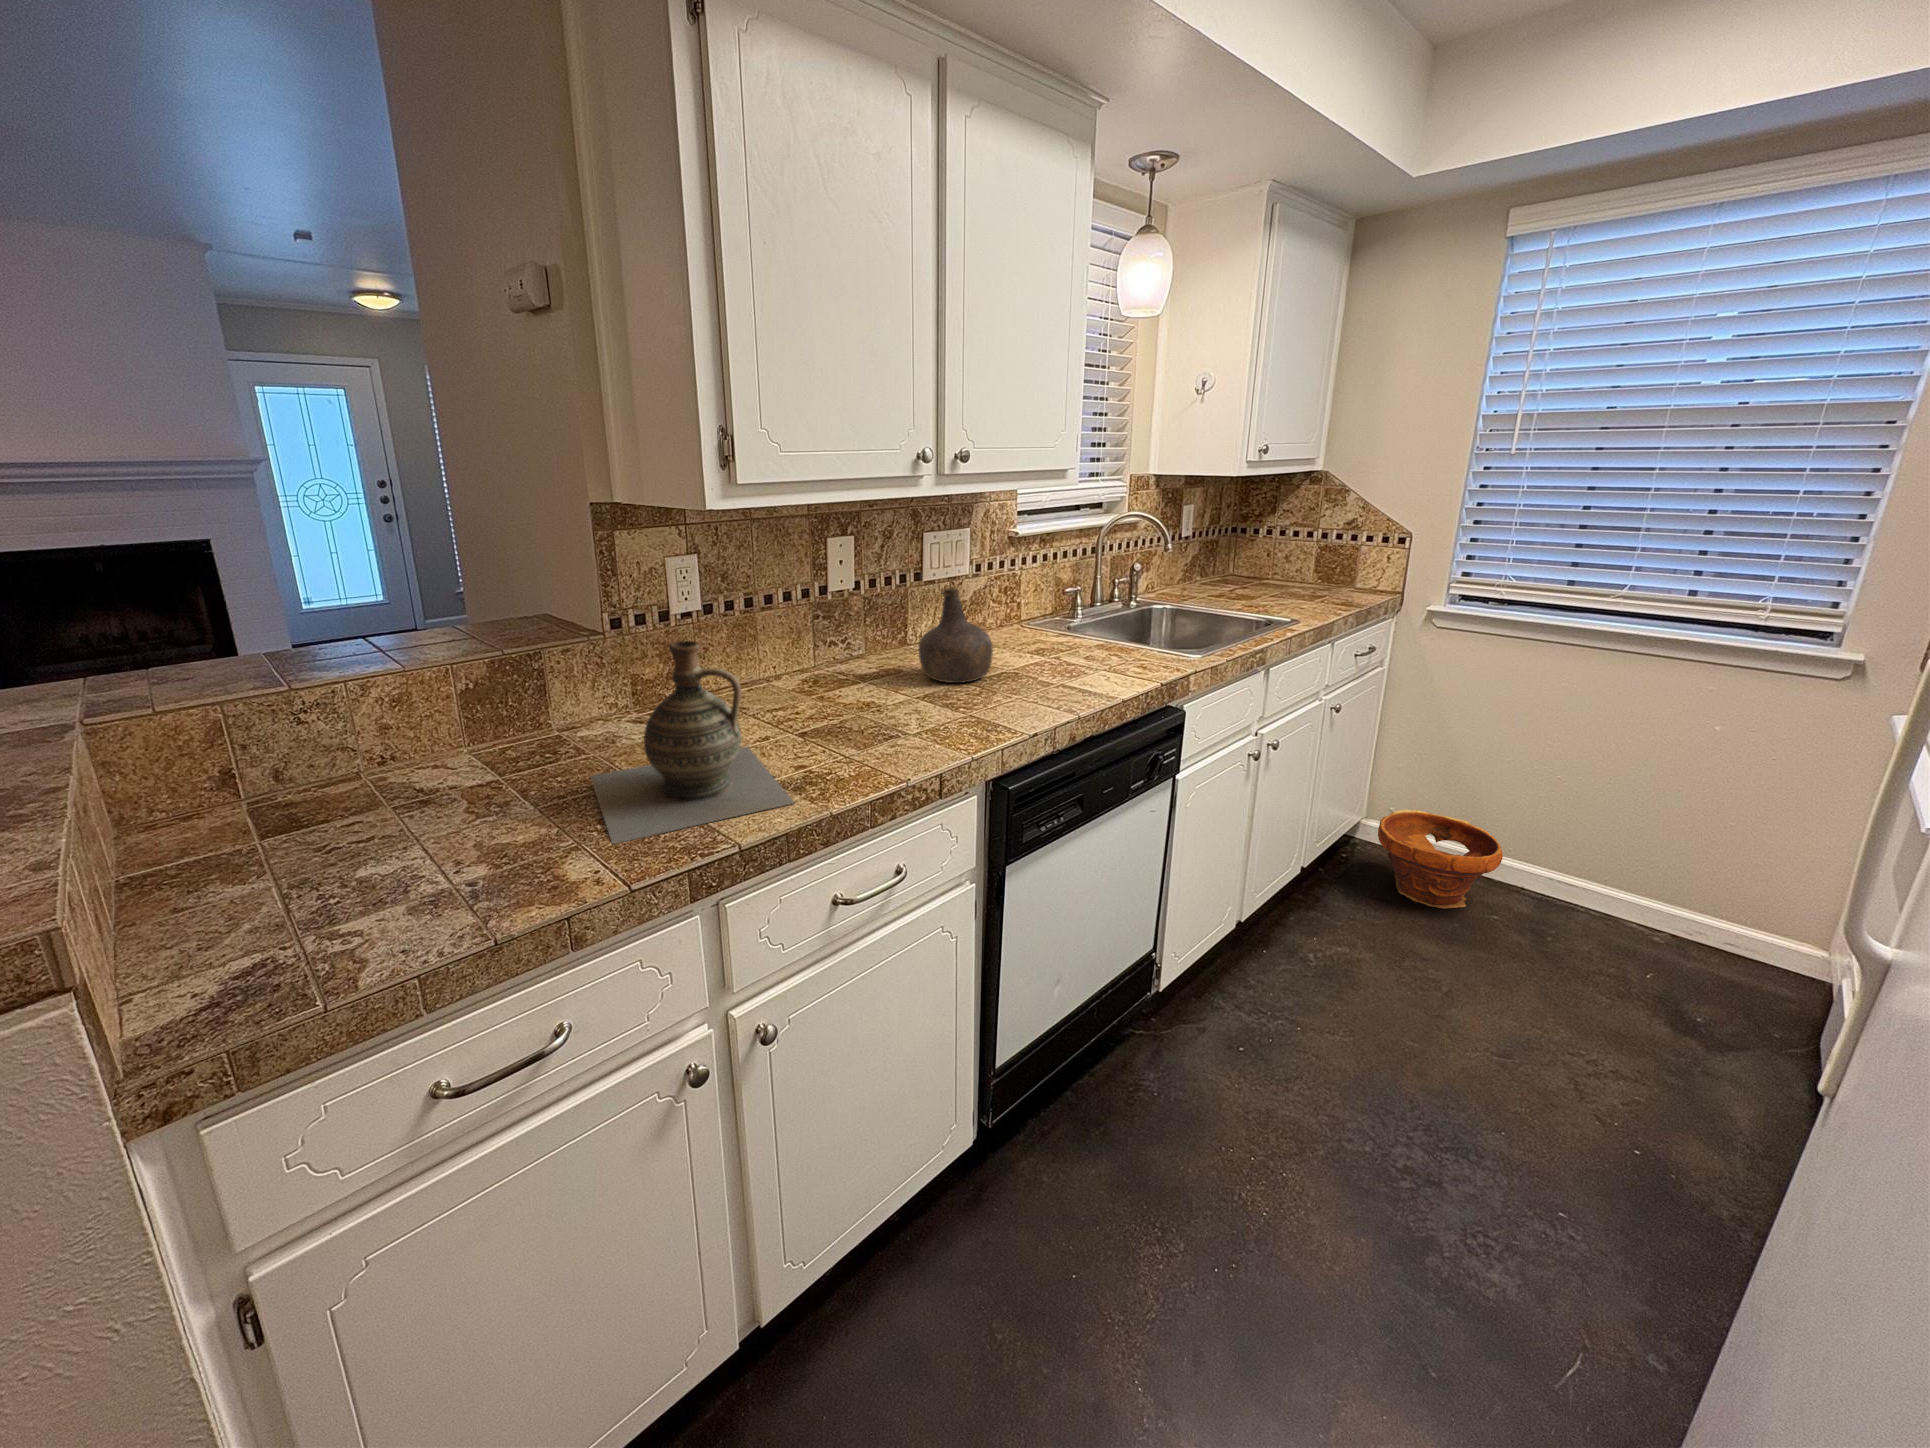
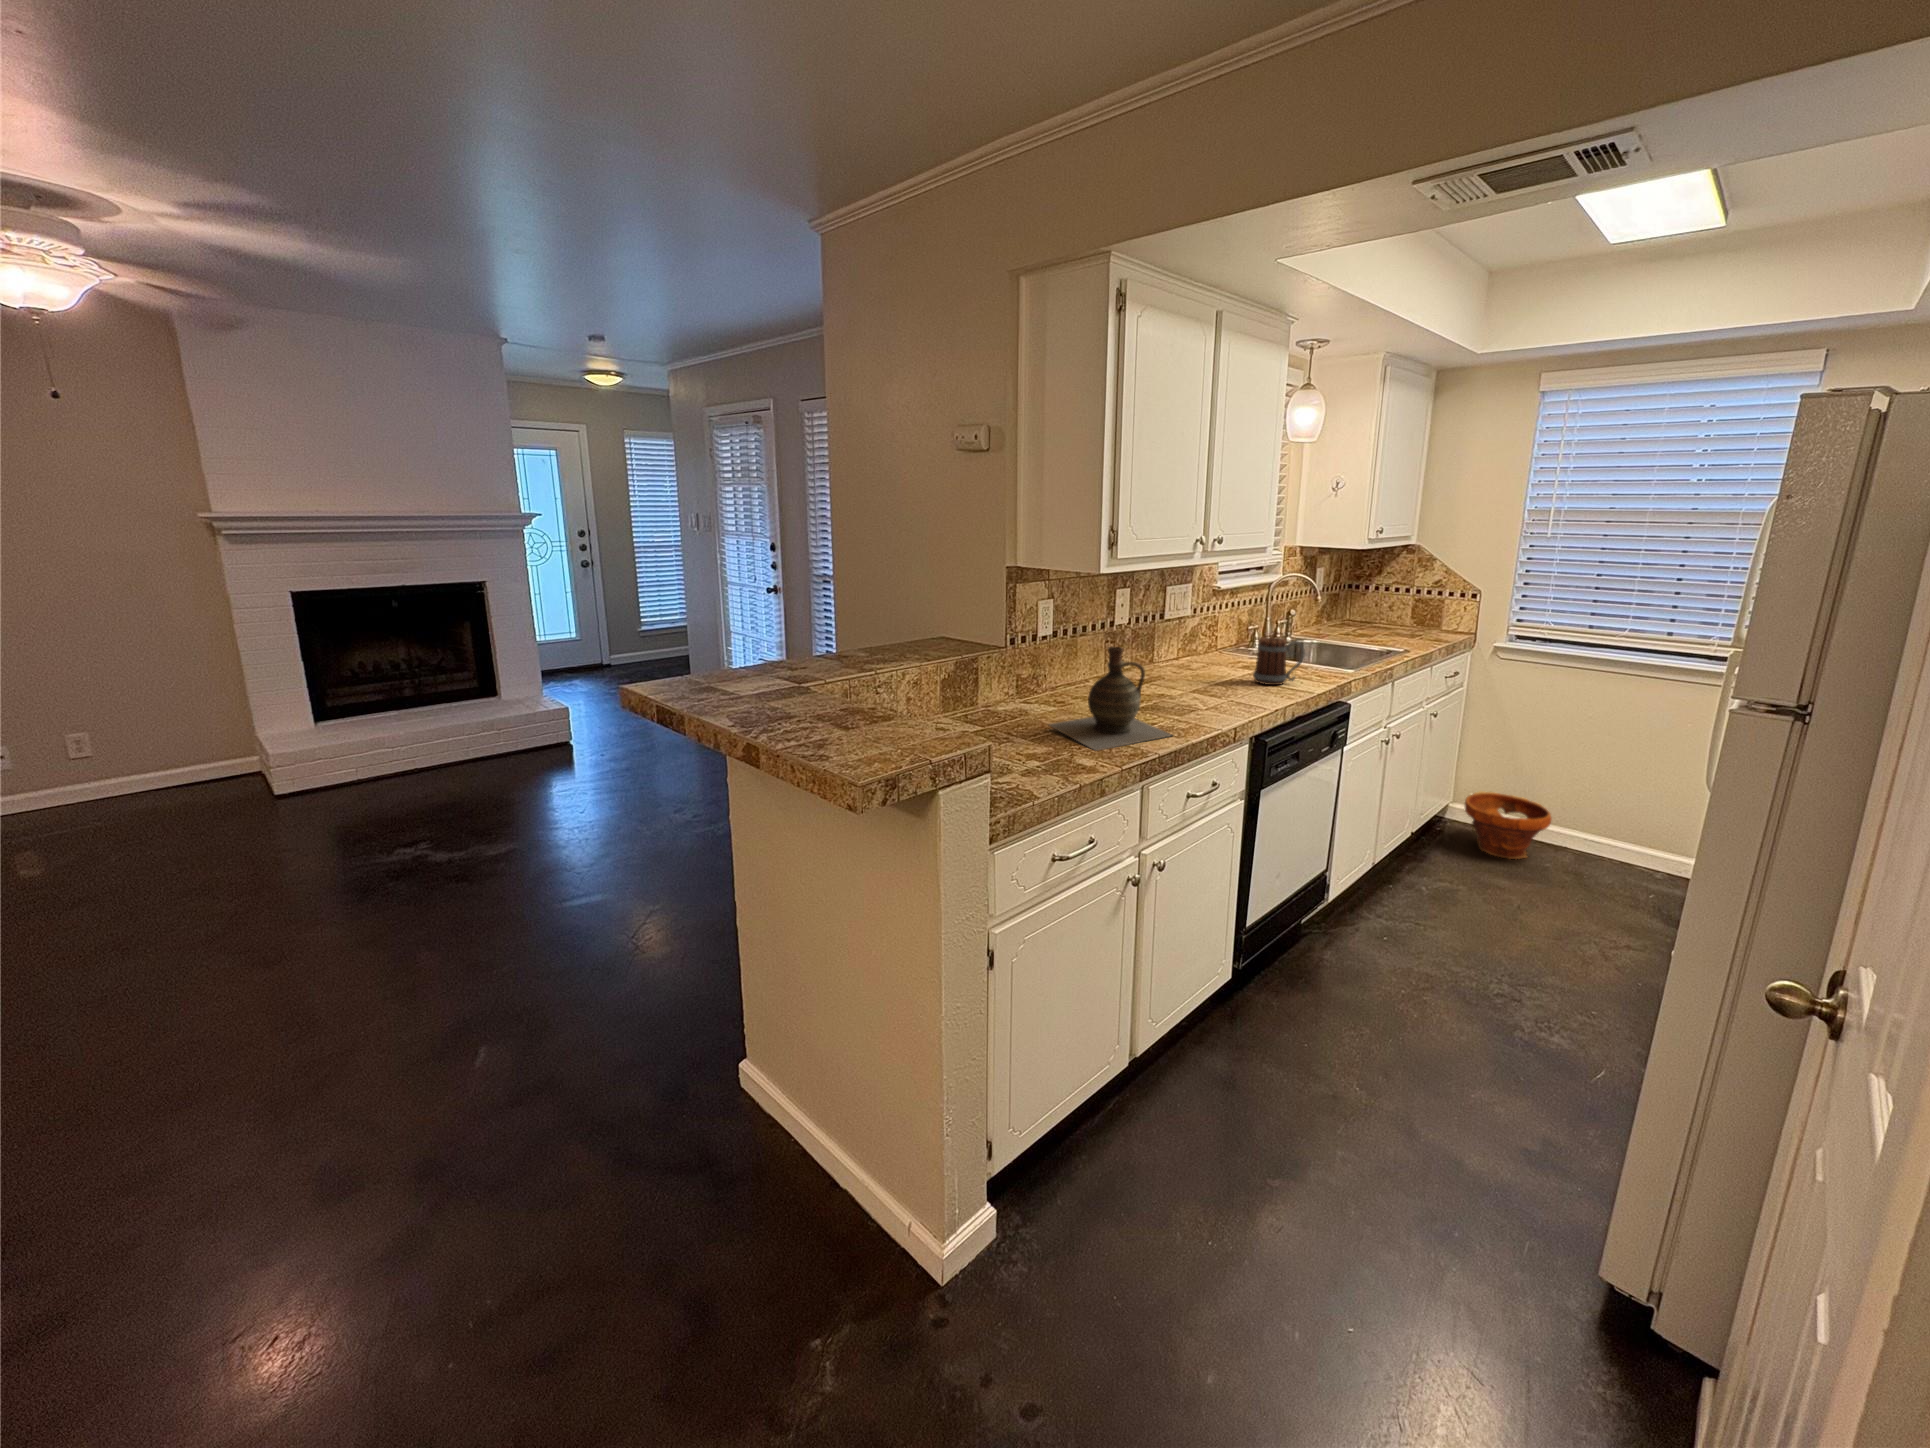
bottle: present [918,587,993,683] -> none [1180,623,1229,684]
mug: none [1029,609,1106,685] -> present [1253,637,1305,685]

